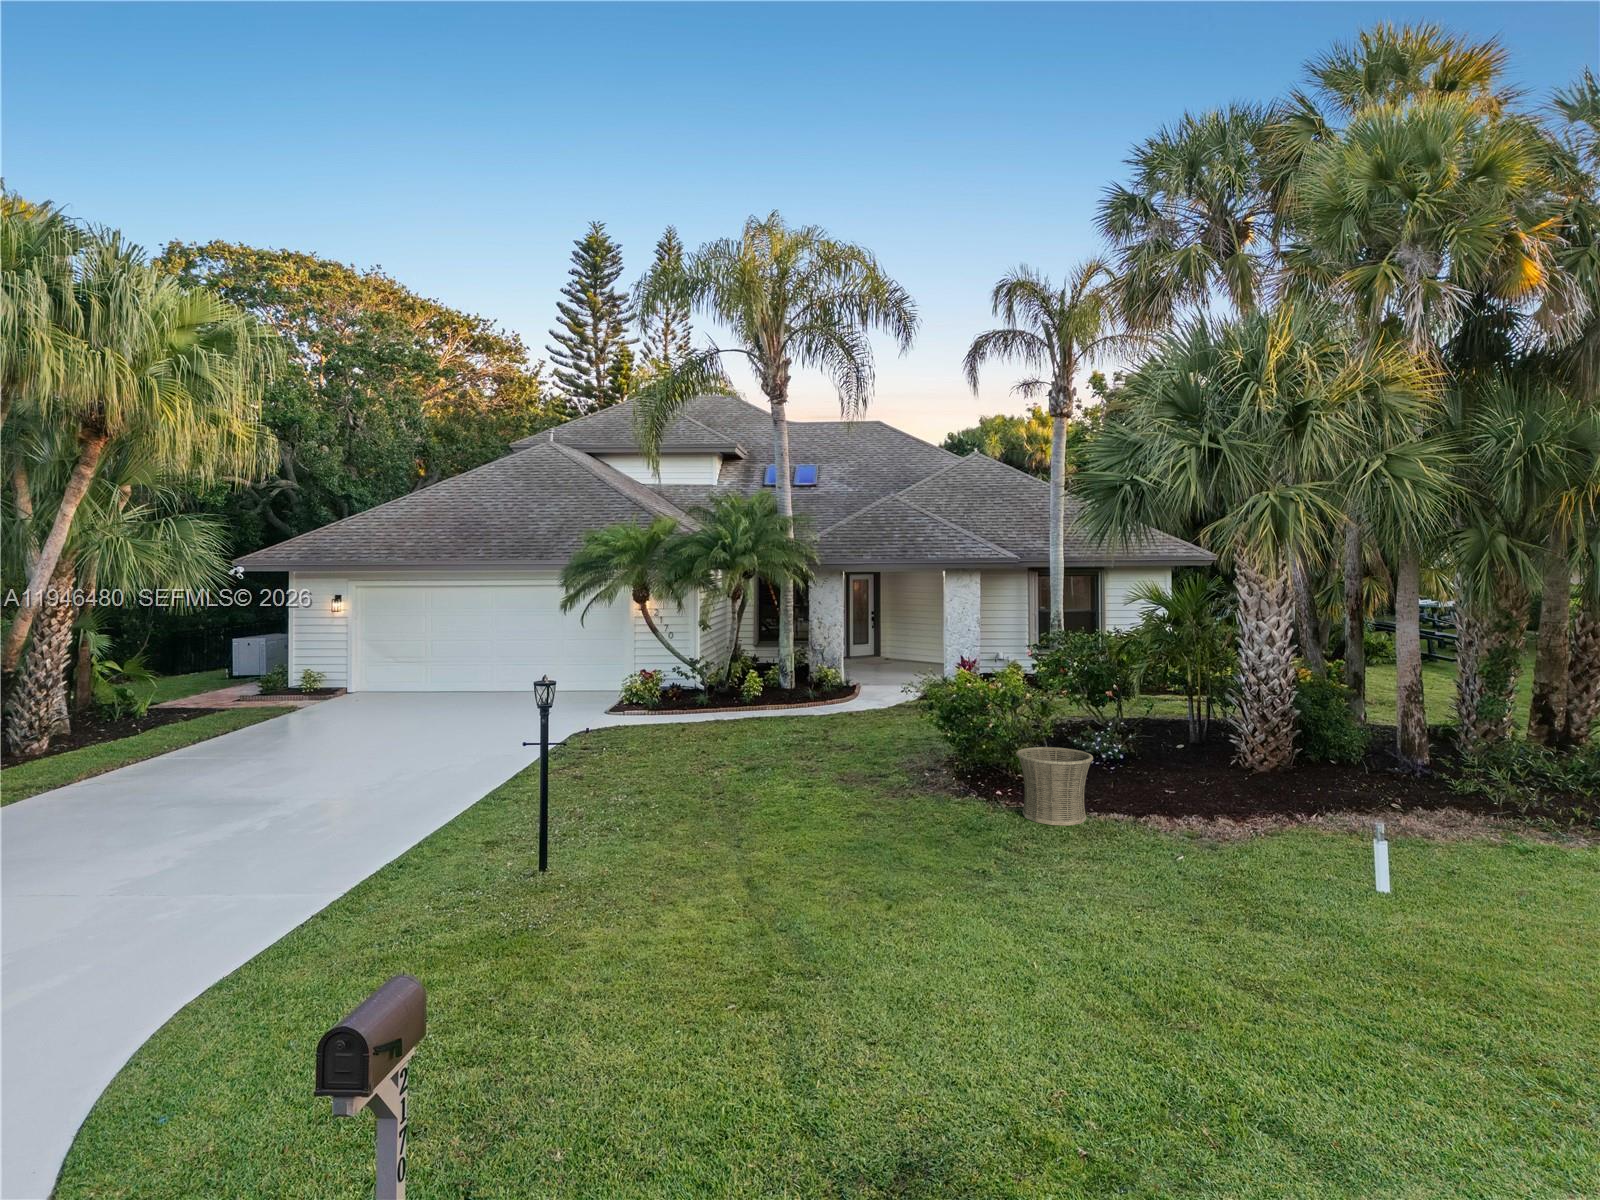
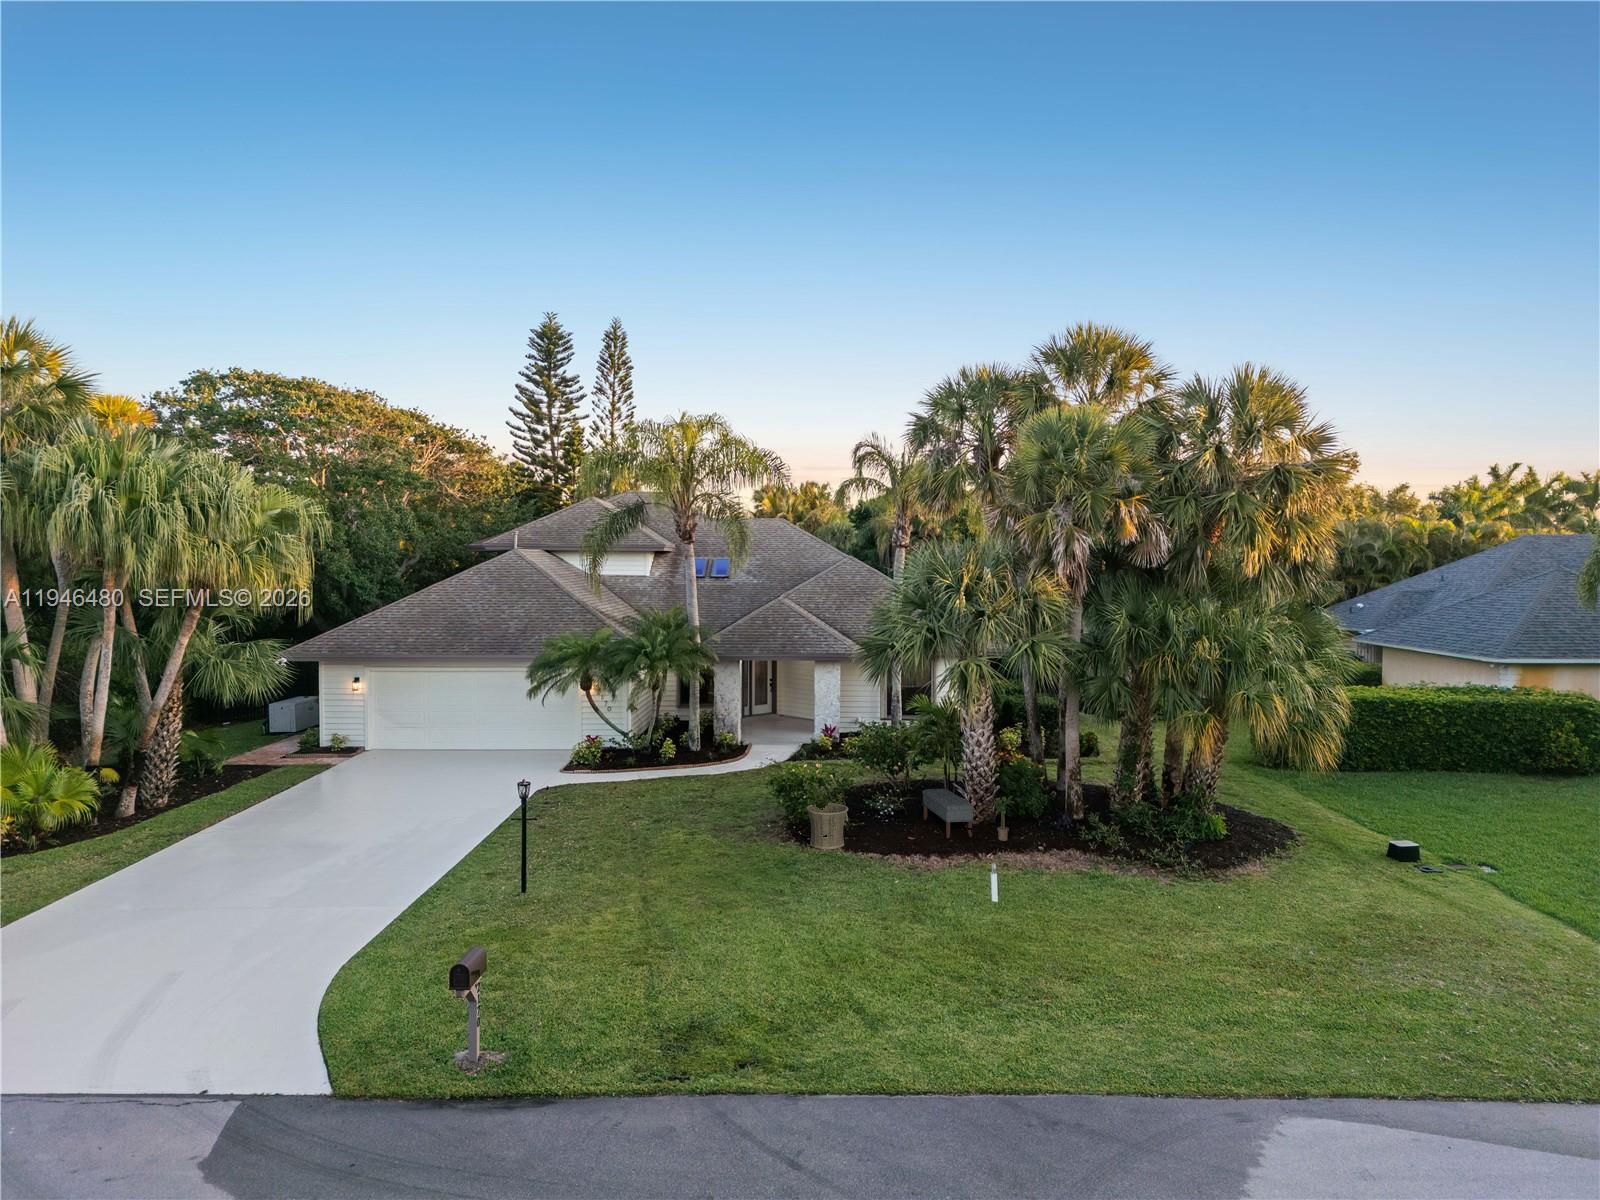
bench: none [1185,730,1307,810] -> present [922,789,974,838]
potted plant: none [1340,738,1389,816] -> present [994,796,1015,841]

